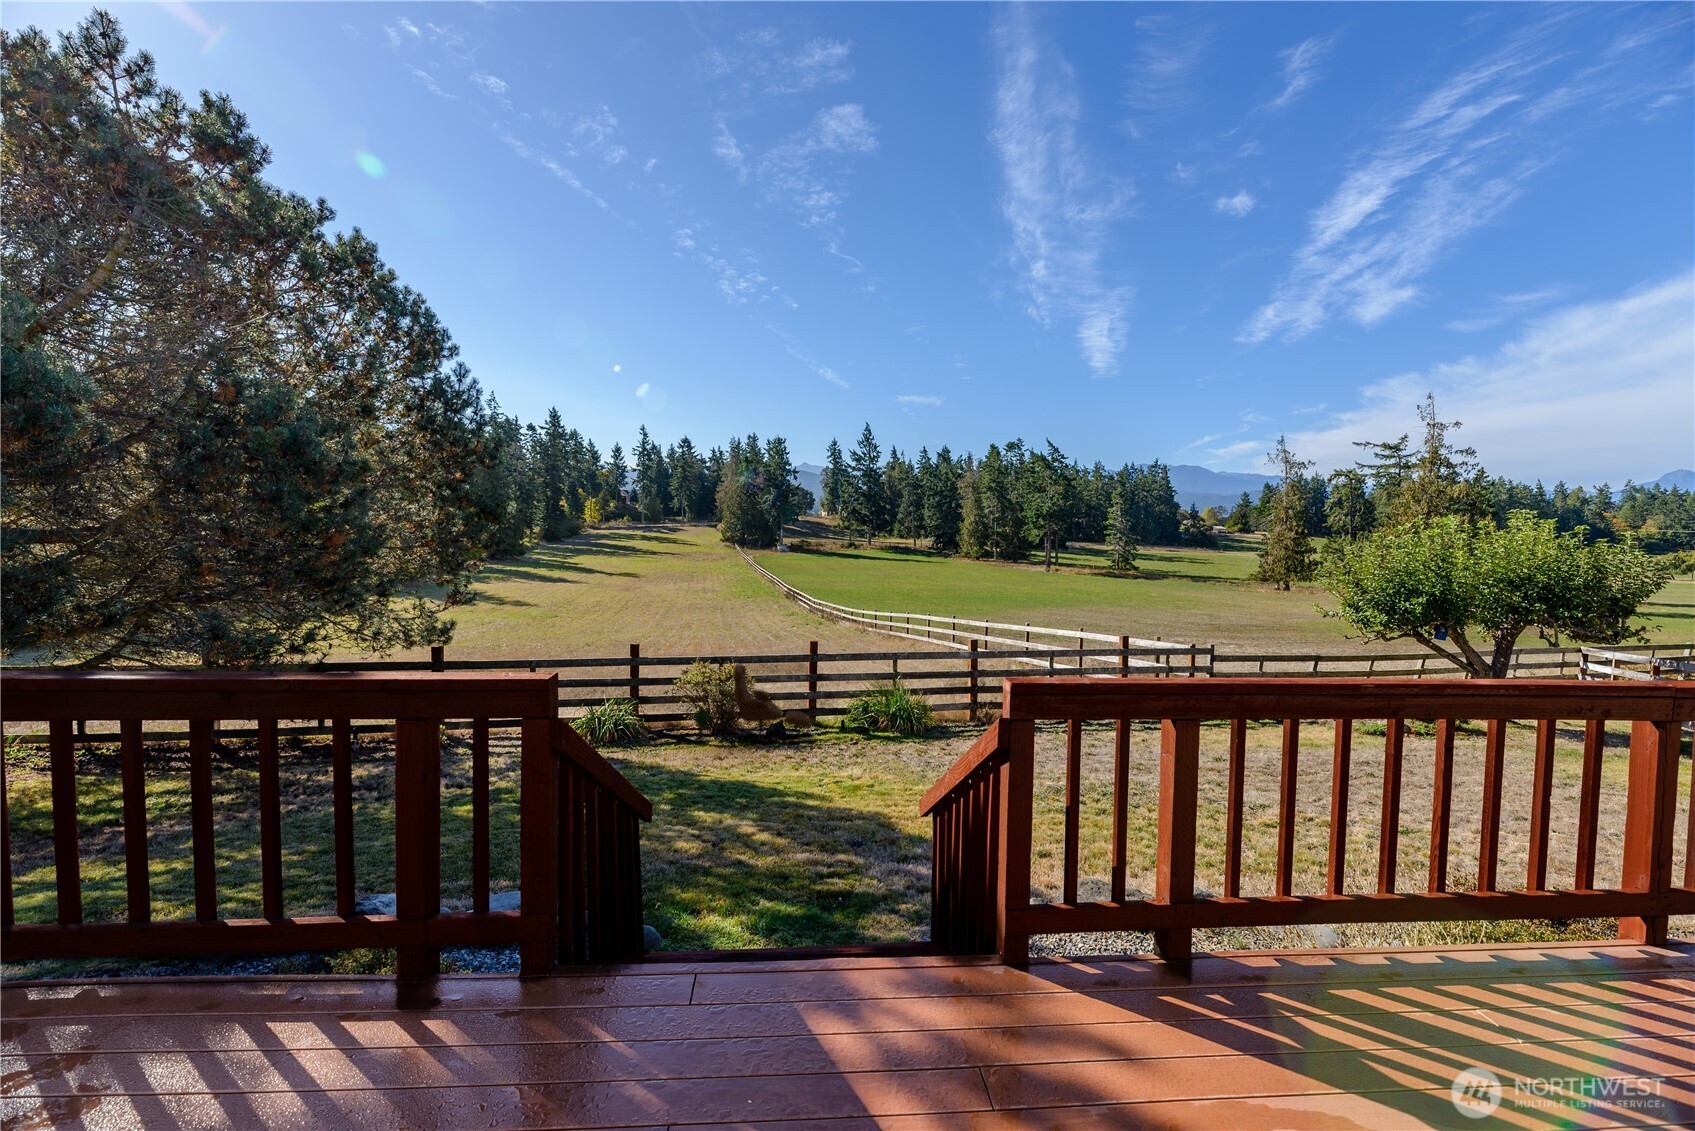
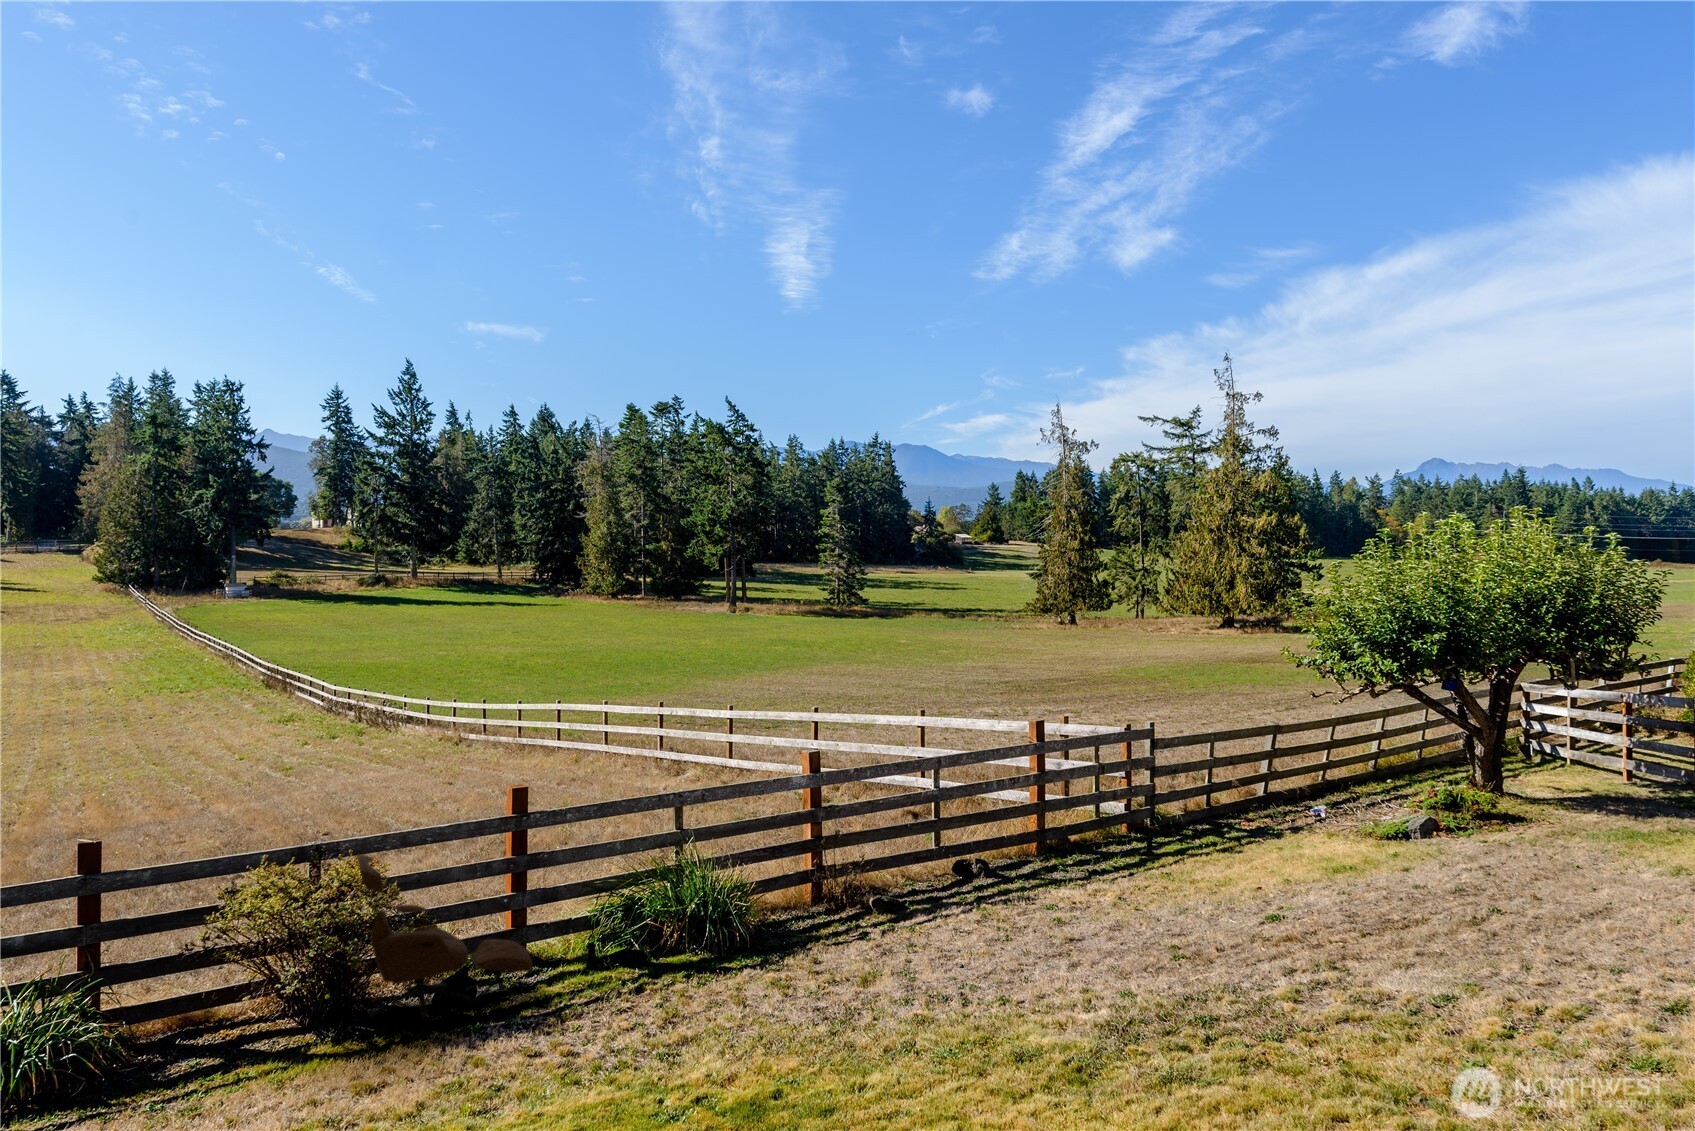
decorative plant: present [693,703,712,739] -> none [252,955,309,1043]

